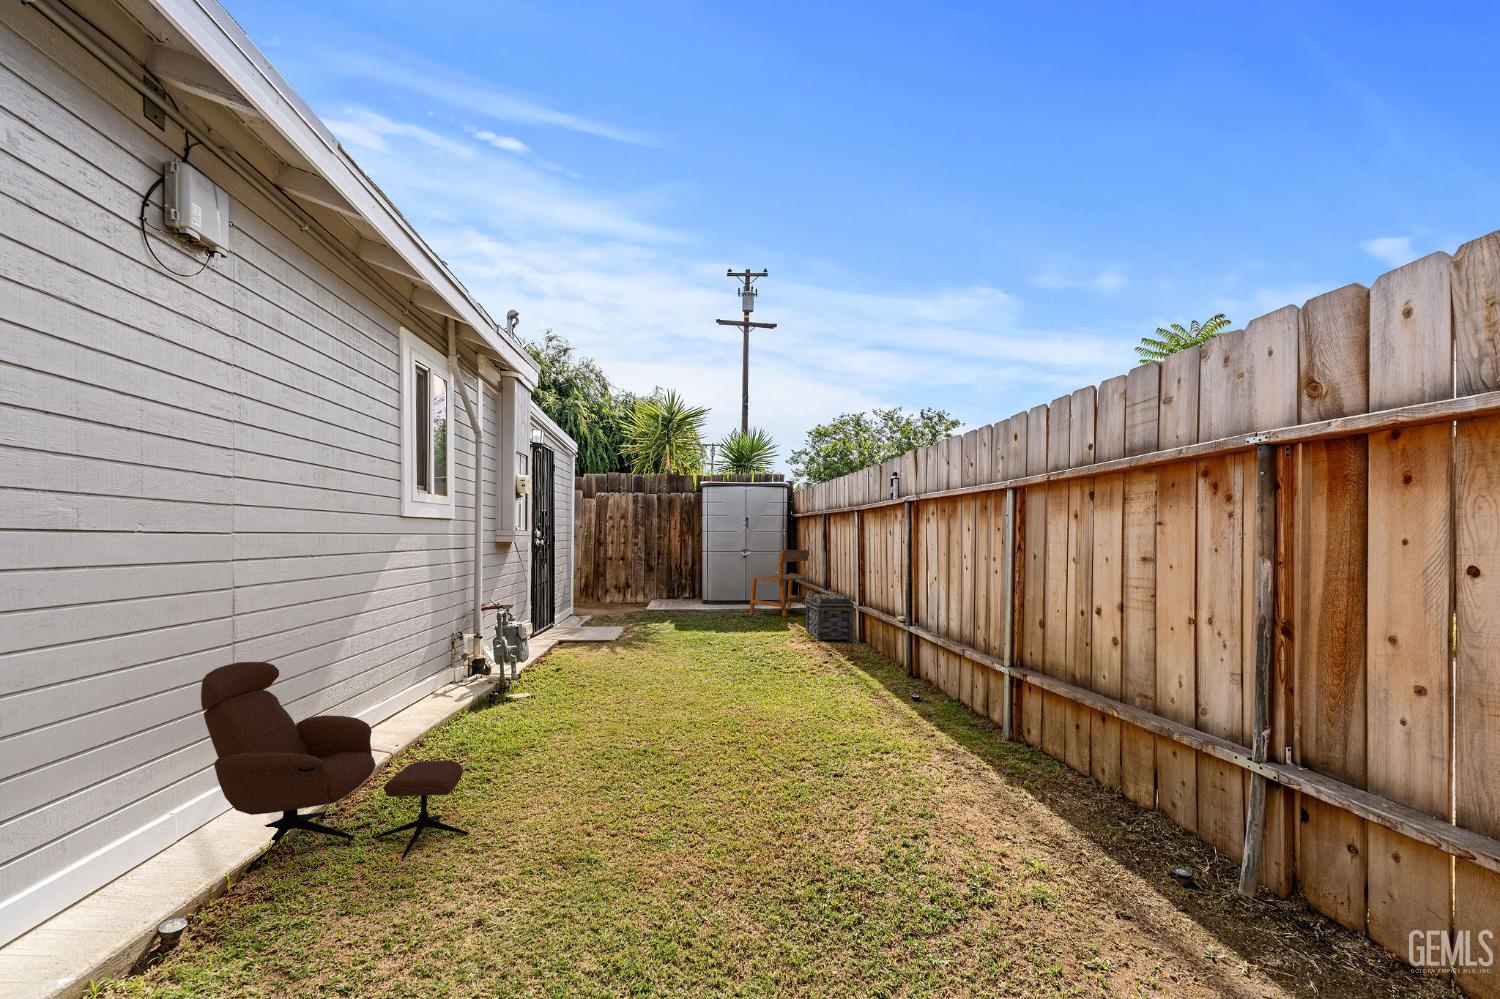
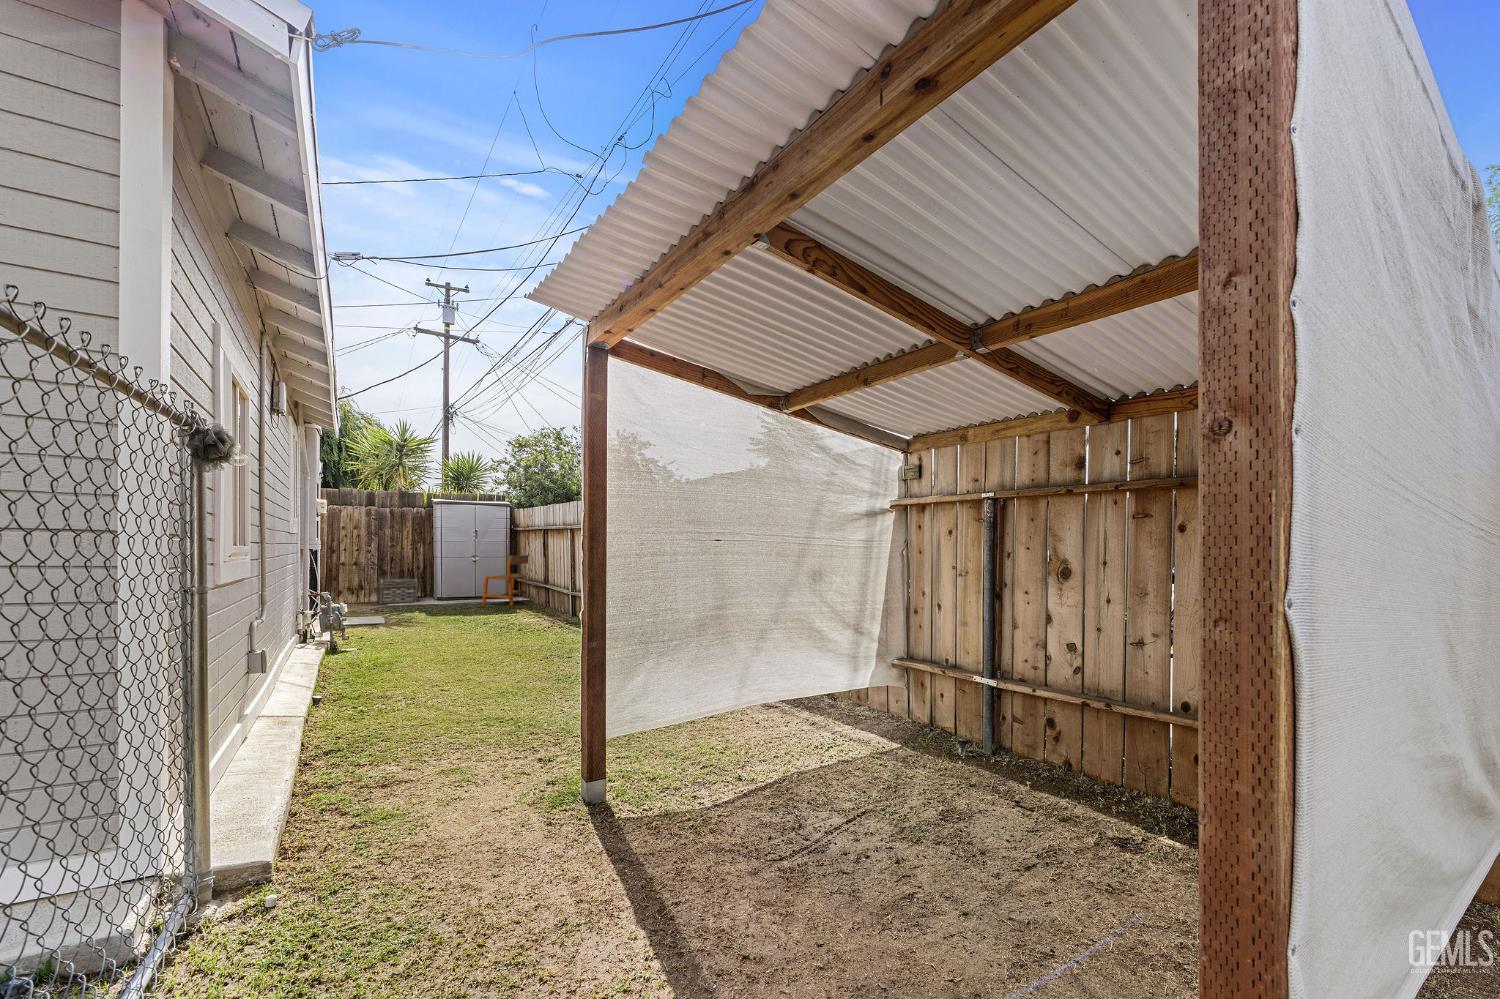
basket: present [804,591,854,641] -> present [377,578,419,604]
lounge chair: present [201,662,469,873] -> none [302,615,423,698]

